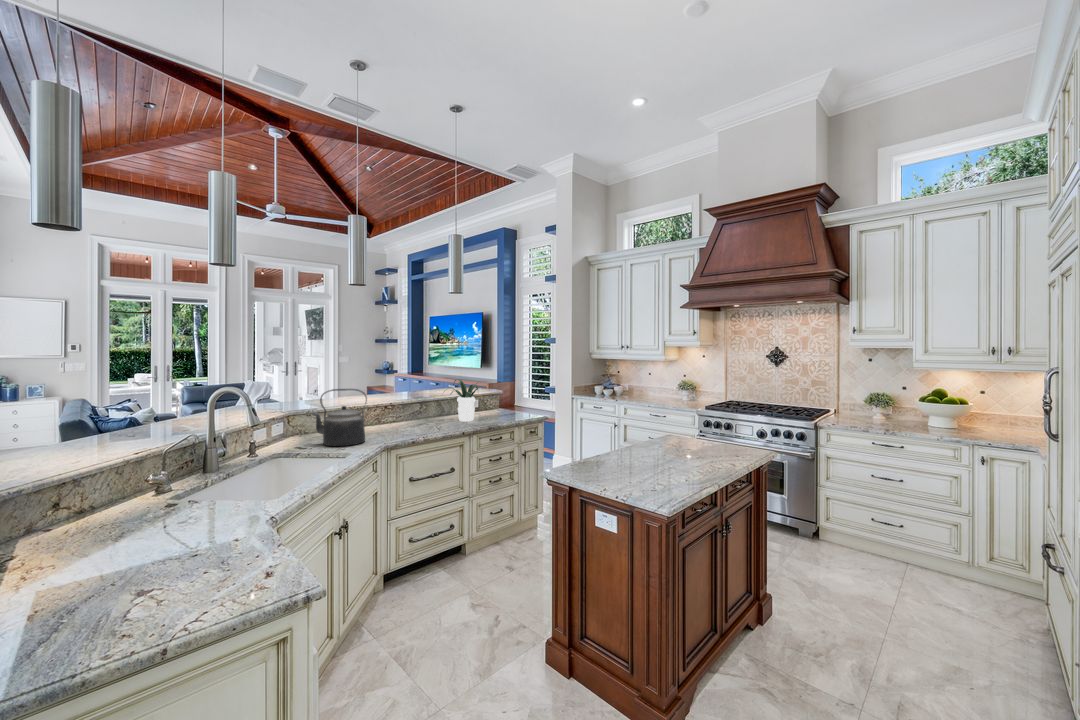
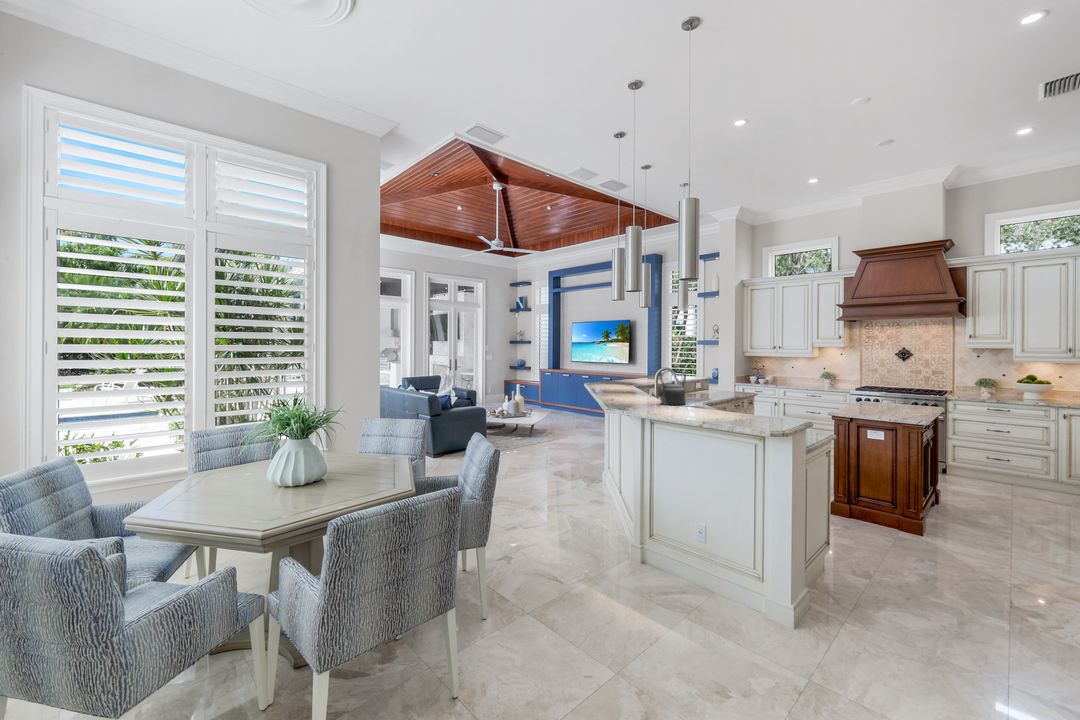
potted plant: present [451,379,481,421] -> none [694,368,725,396]

